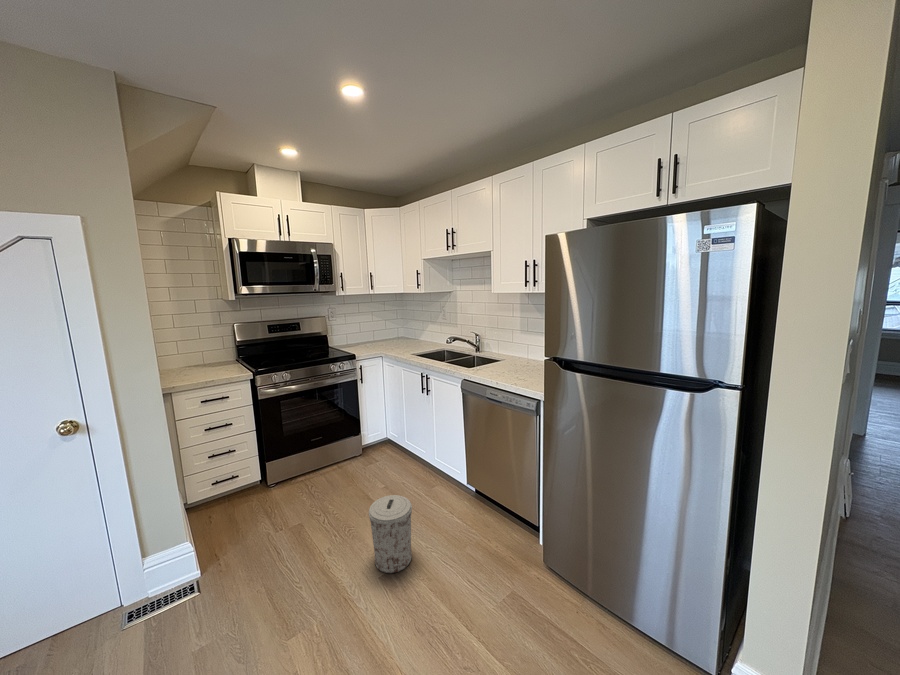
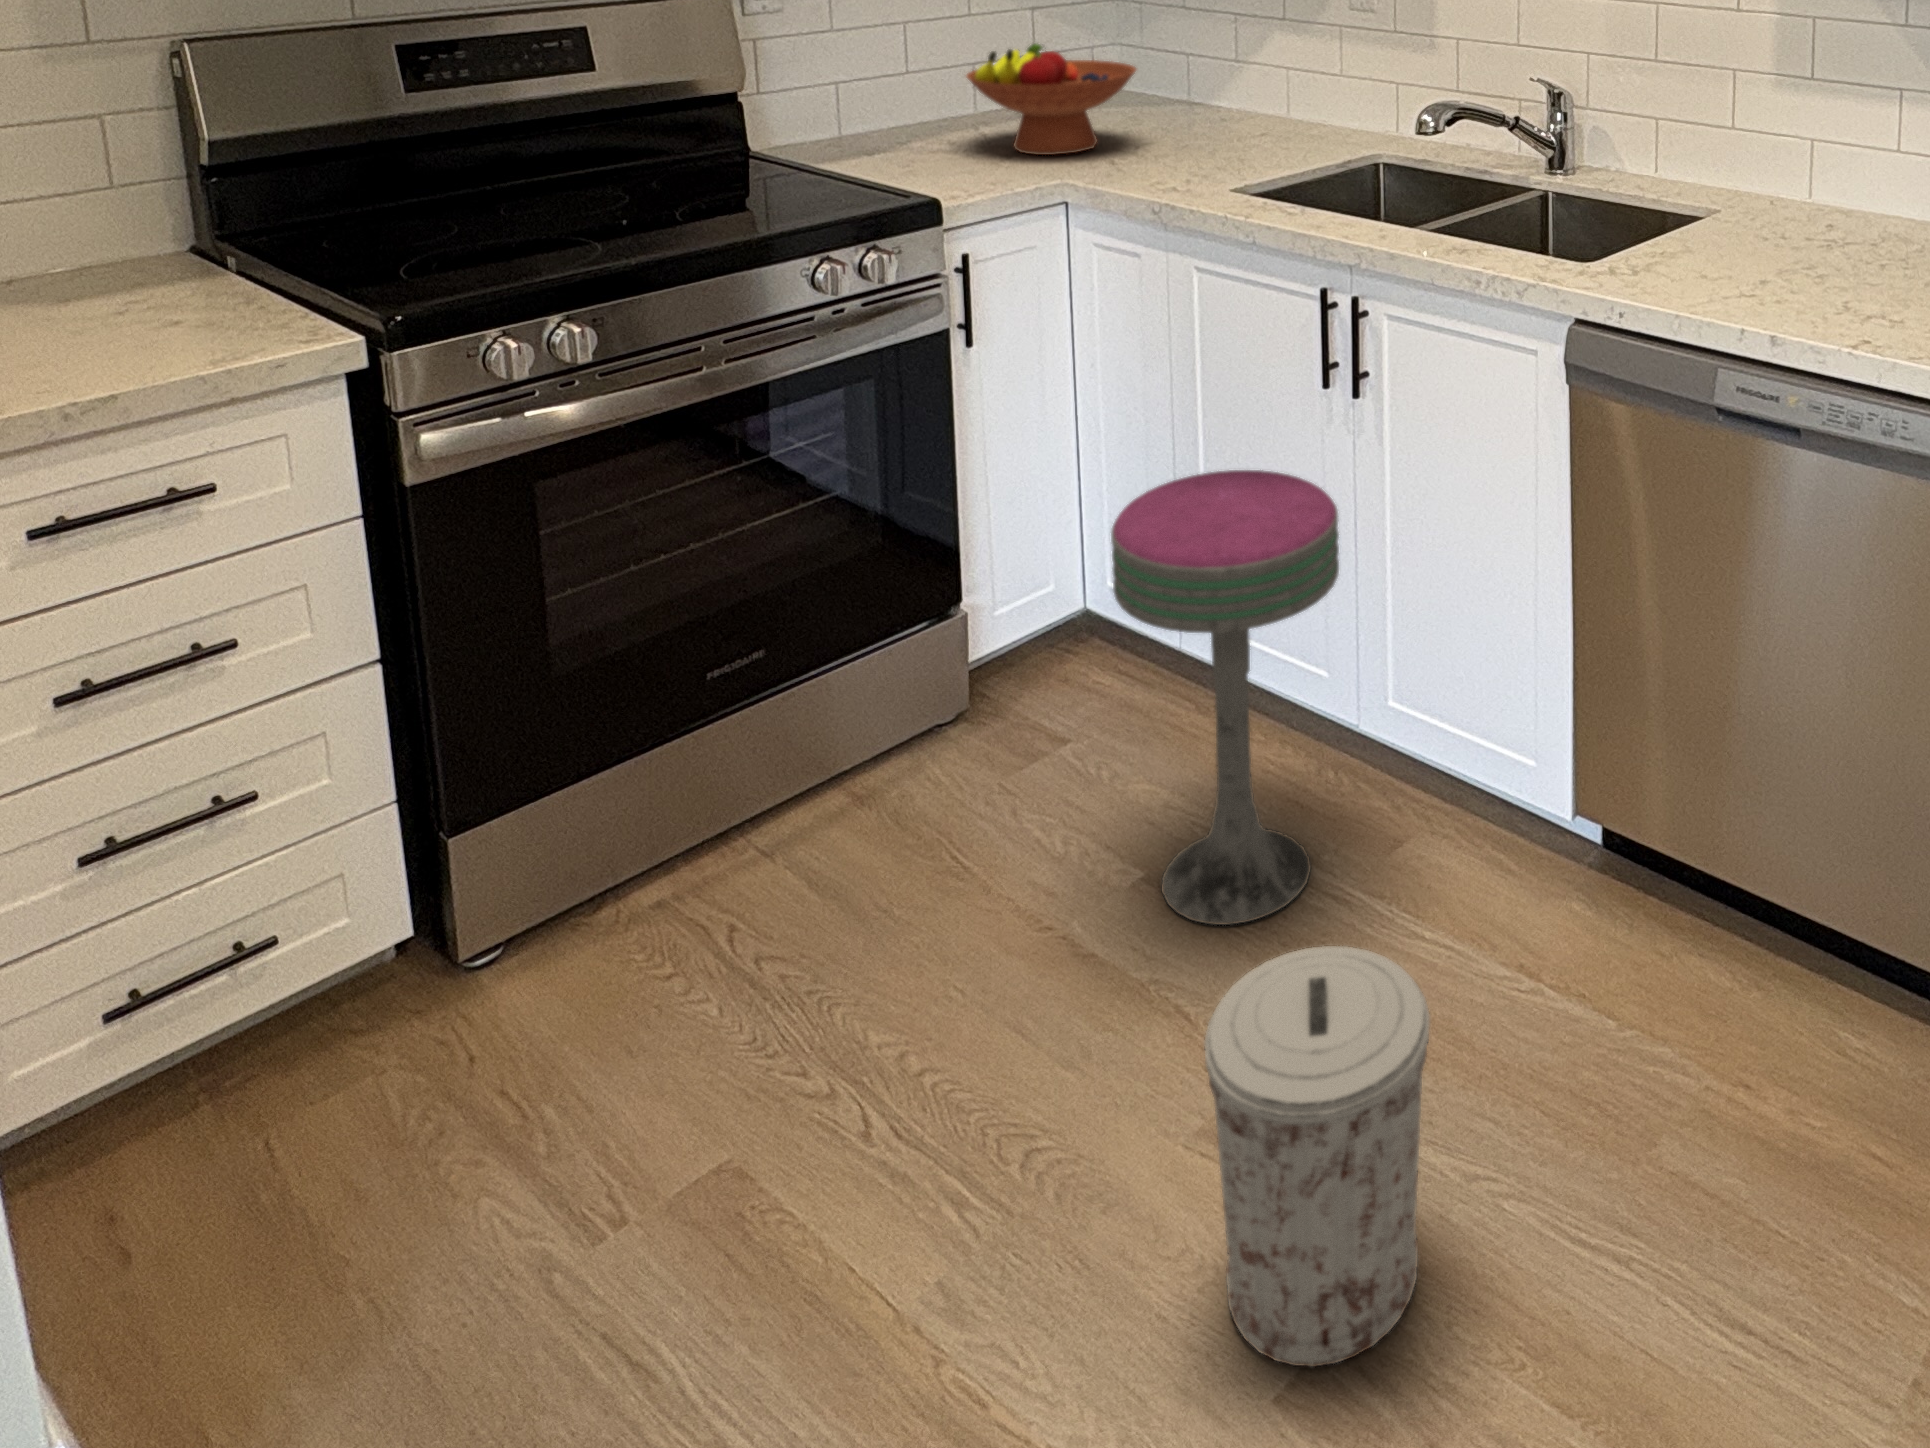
fruit bowl: none [367,326,400,348] -> present [966,44,1136,155]
bar stool: none [375,408,420,496] -> present [1111,470,1339,925]

